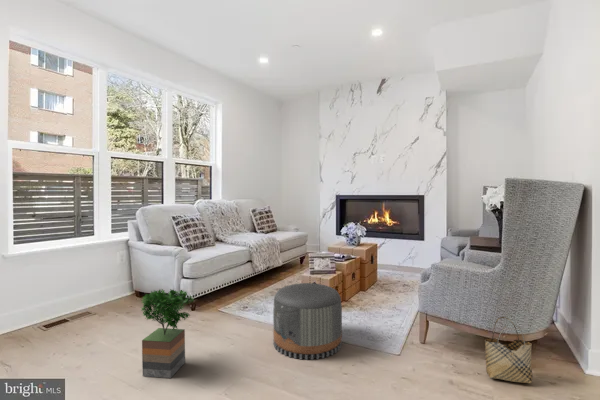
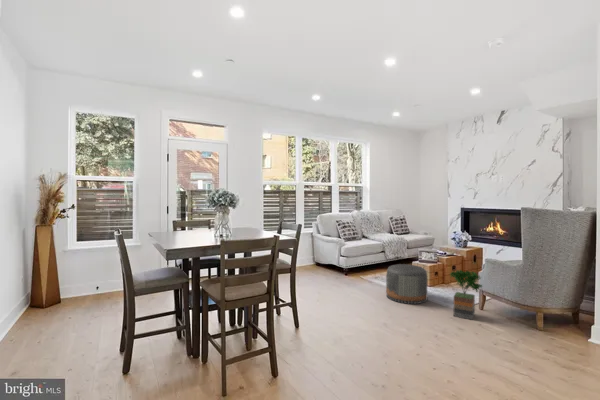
potted tree: present [142,289,193,378] -> present [450,270,482,320]
woven basket: present [485,317,533,383] -> none [508,293,540,333]

